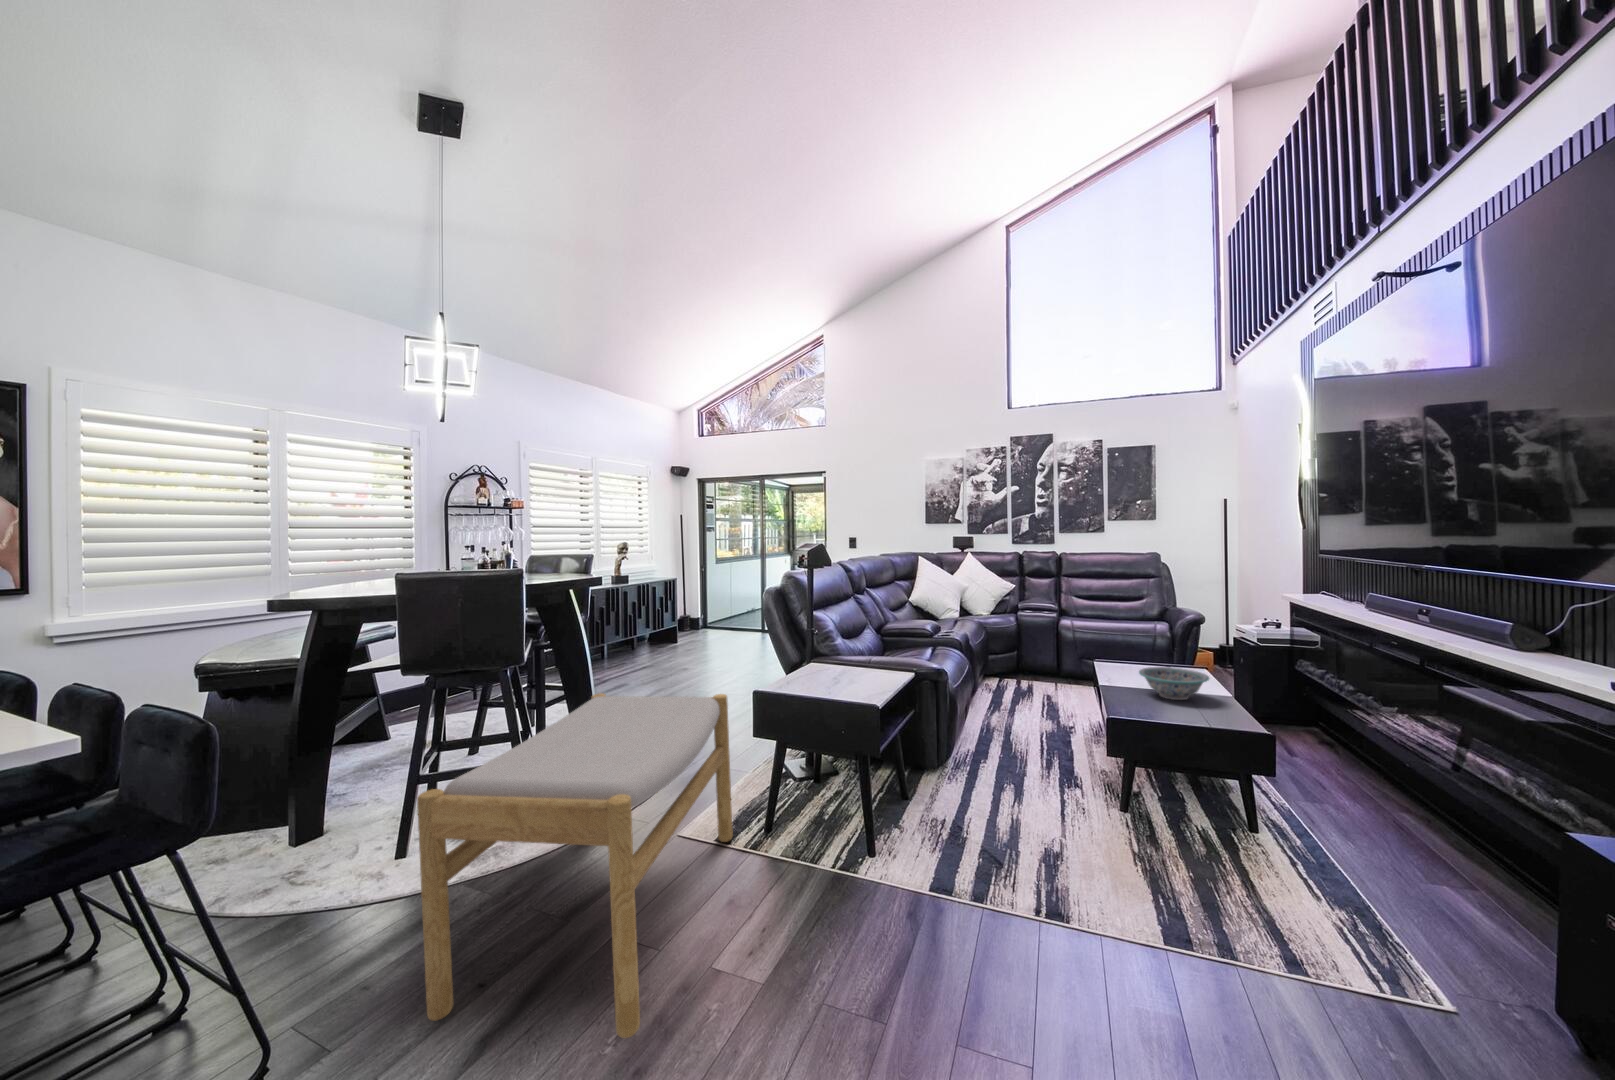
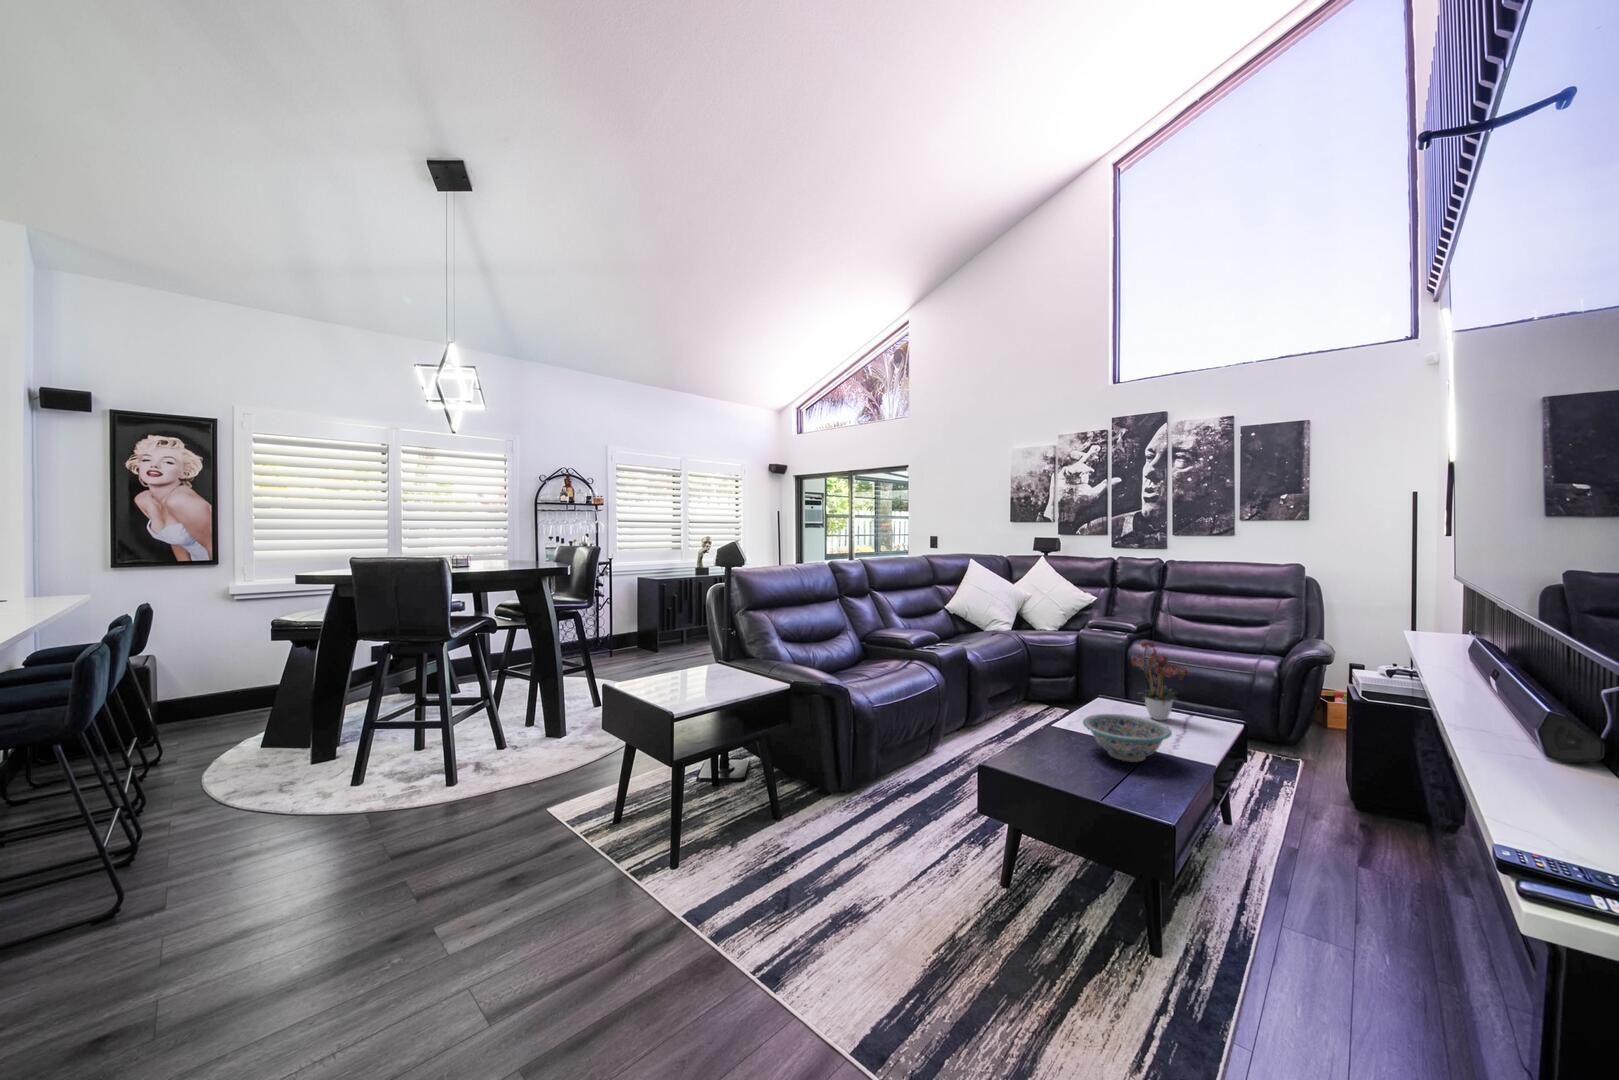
flower arrangement: none [1124,608,1173,671] -> present [1132,641,1188,720]
footstool: present [417,693,733,1039] -> none [236,672,583,962]

